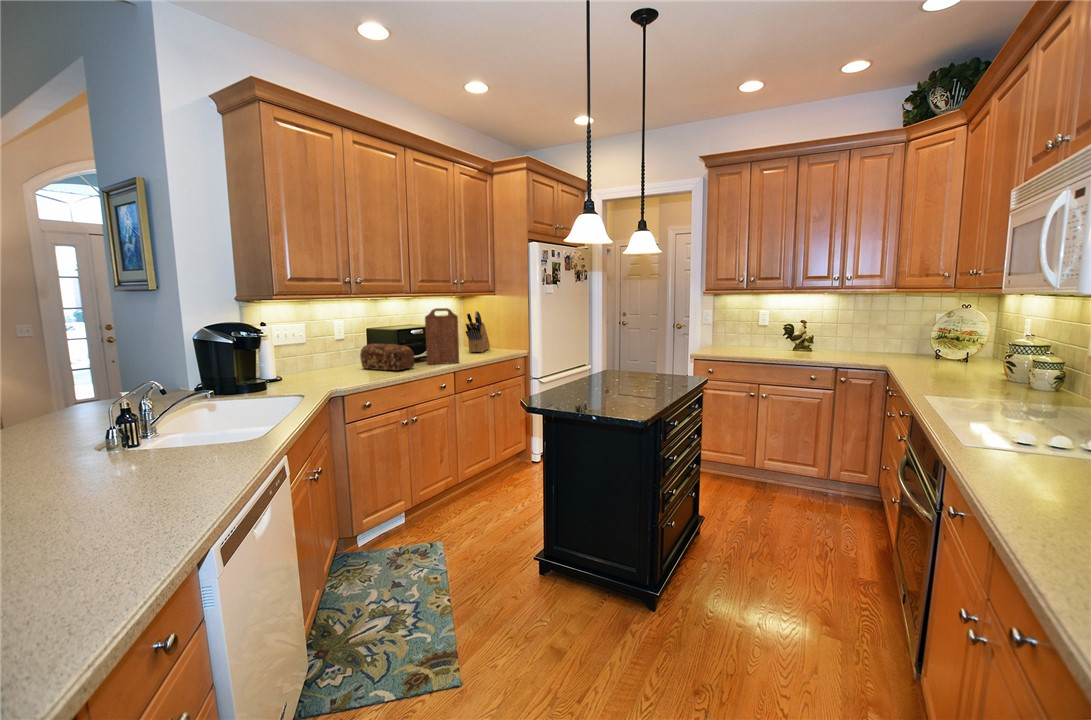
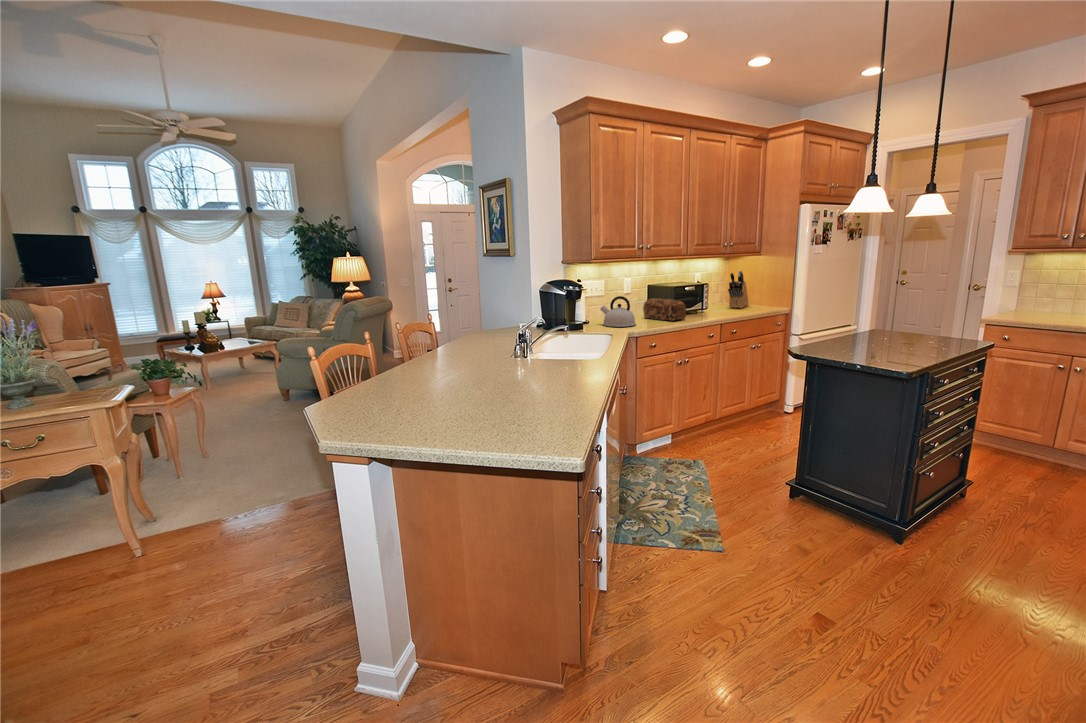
cutting board: present [425,308,459,364] -> none [695,269,725,317]
kettle: none [294,342,346,383] -> present [600,296,636,327]

